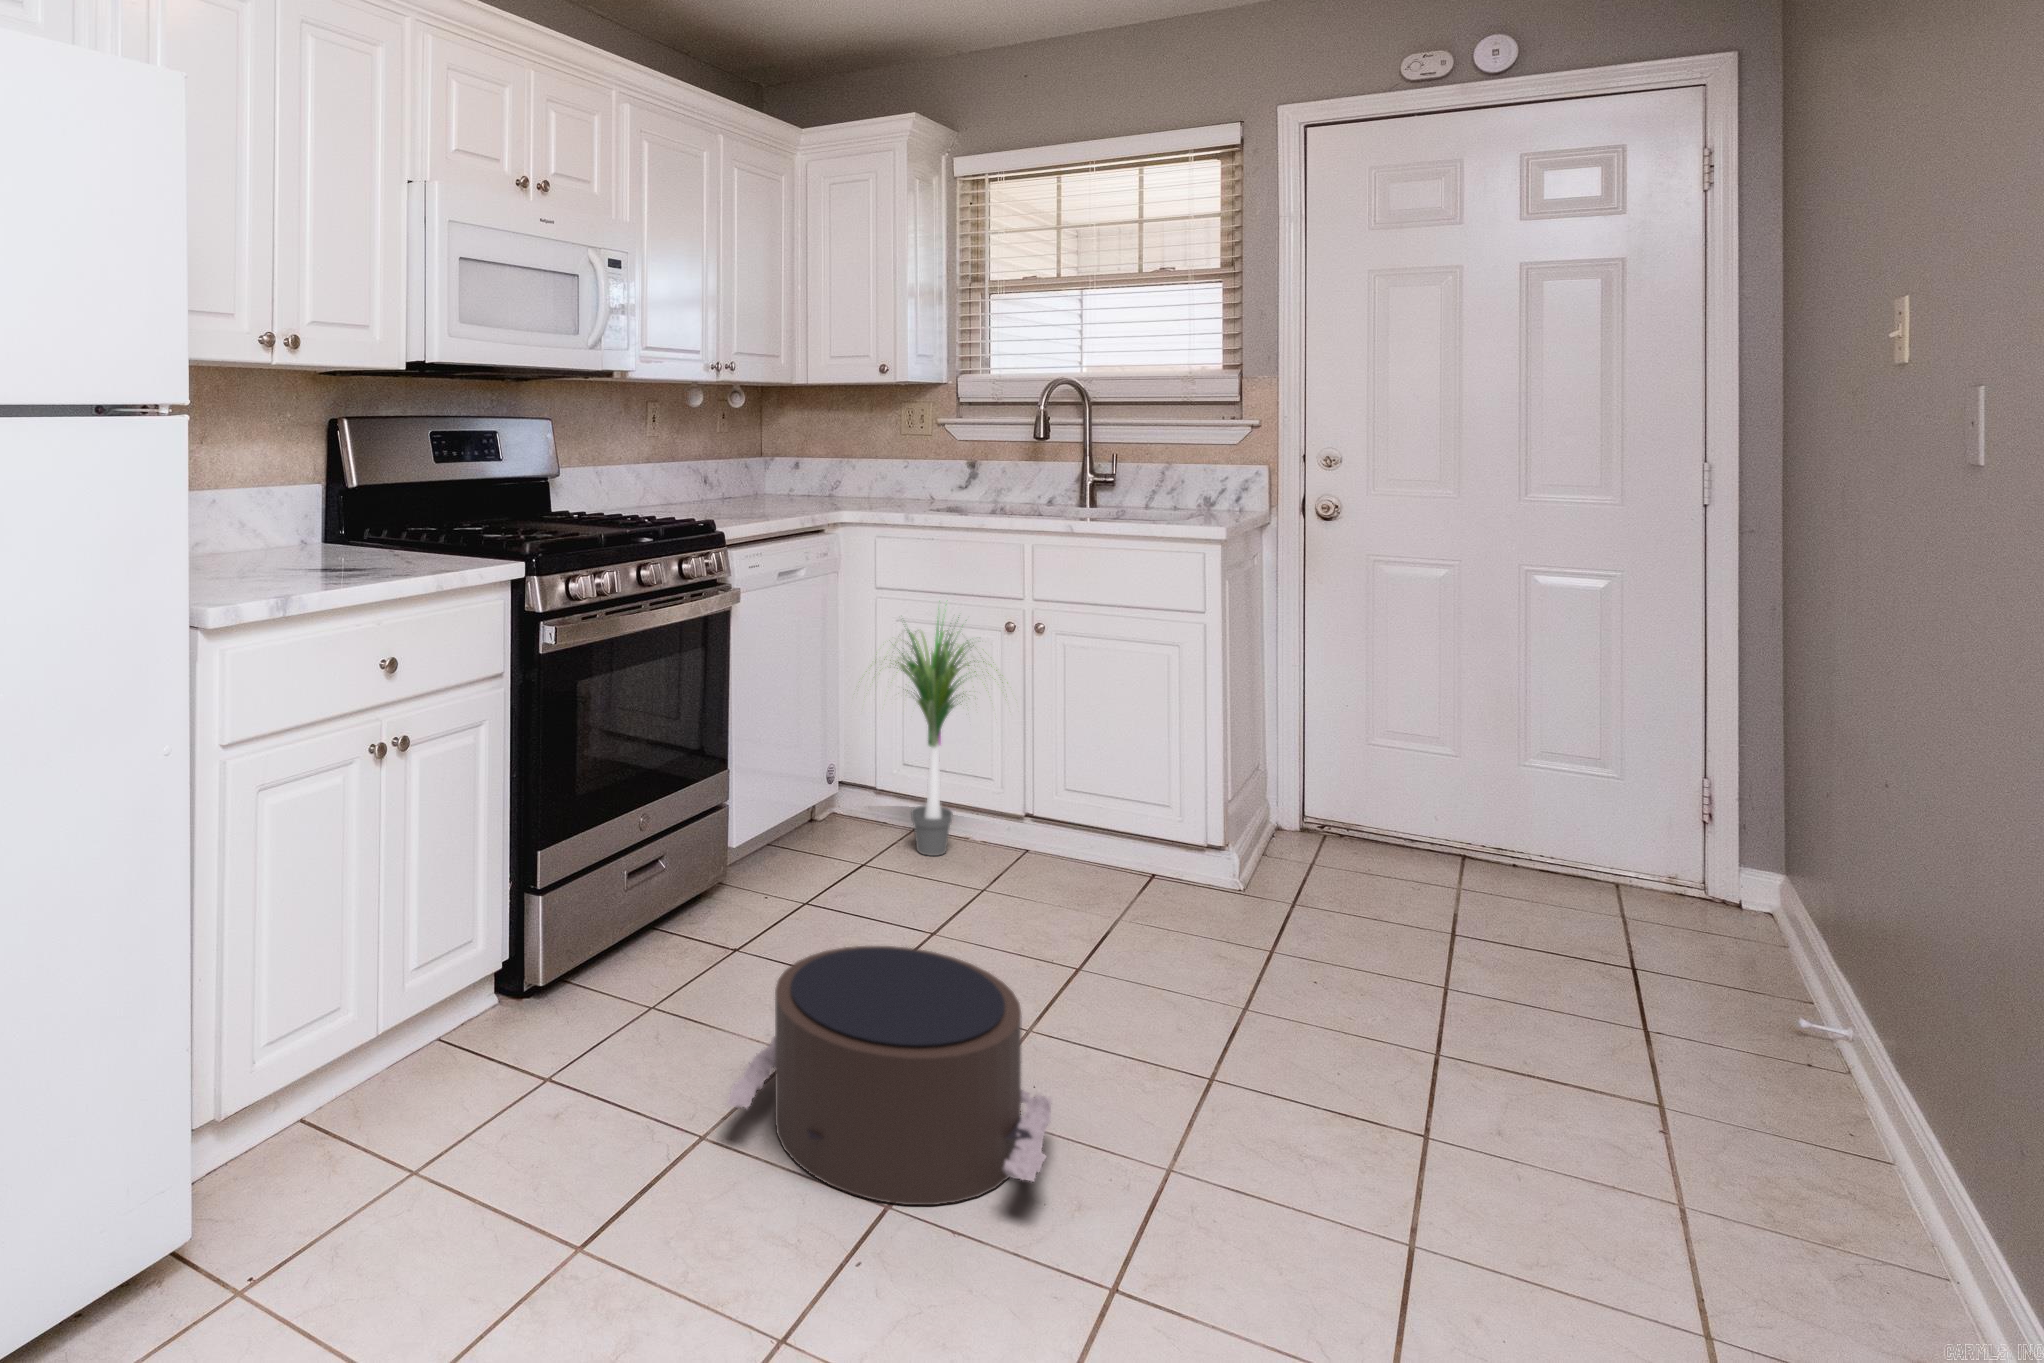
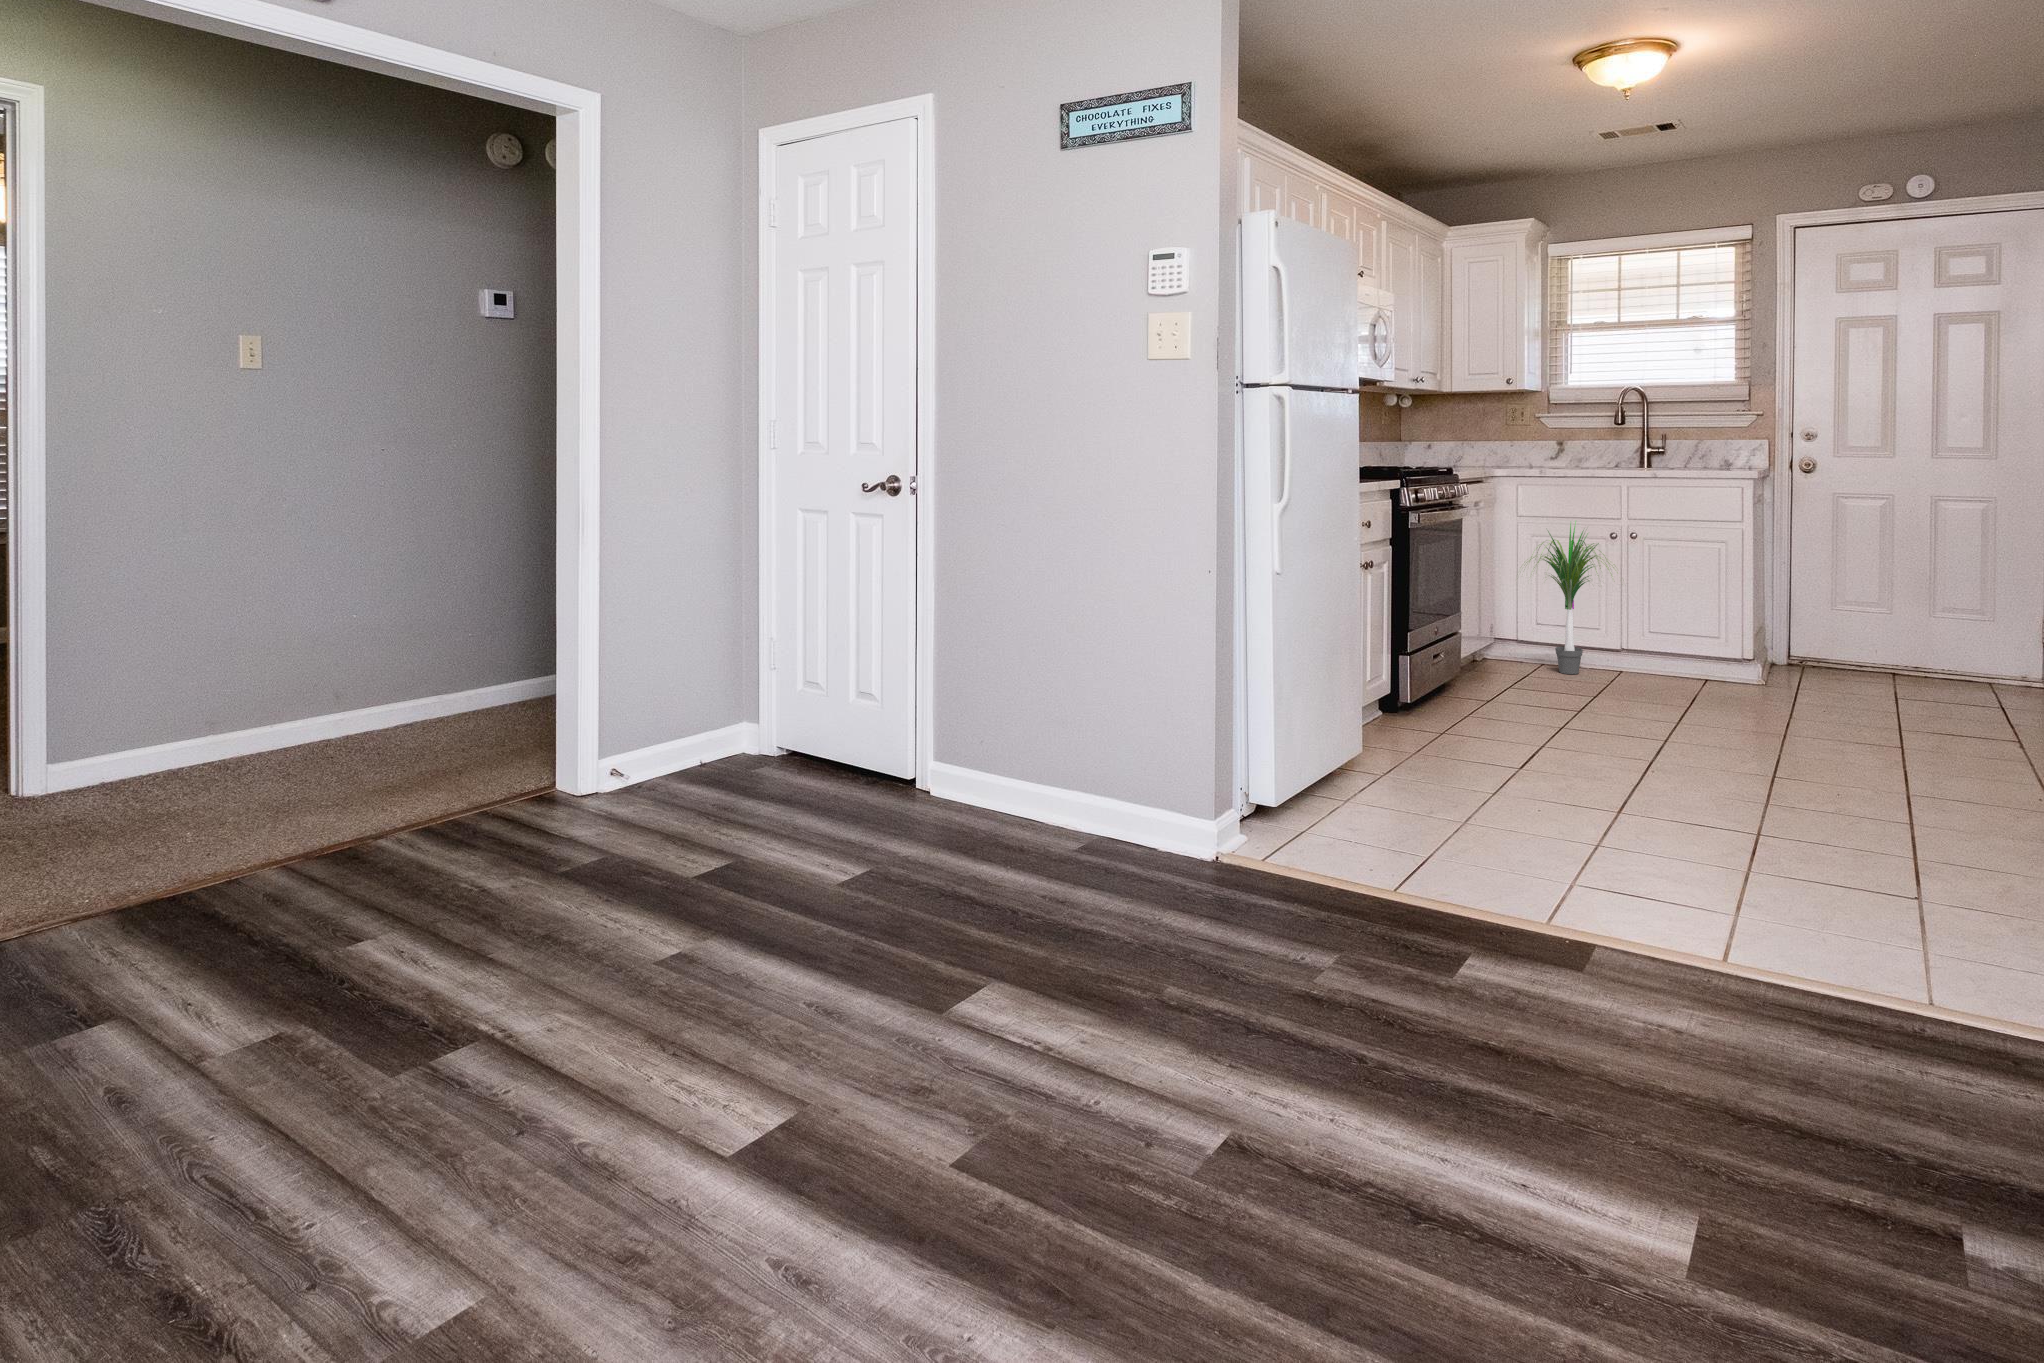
pouf: present [727,946,1052,1205] -> none [1550,672,1722,767]

